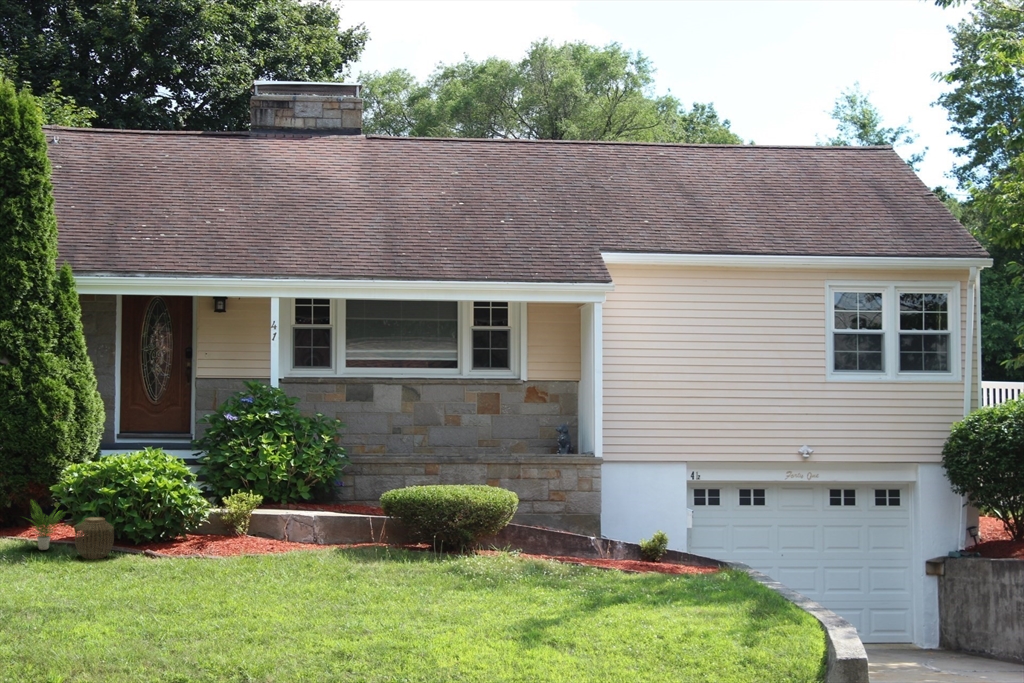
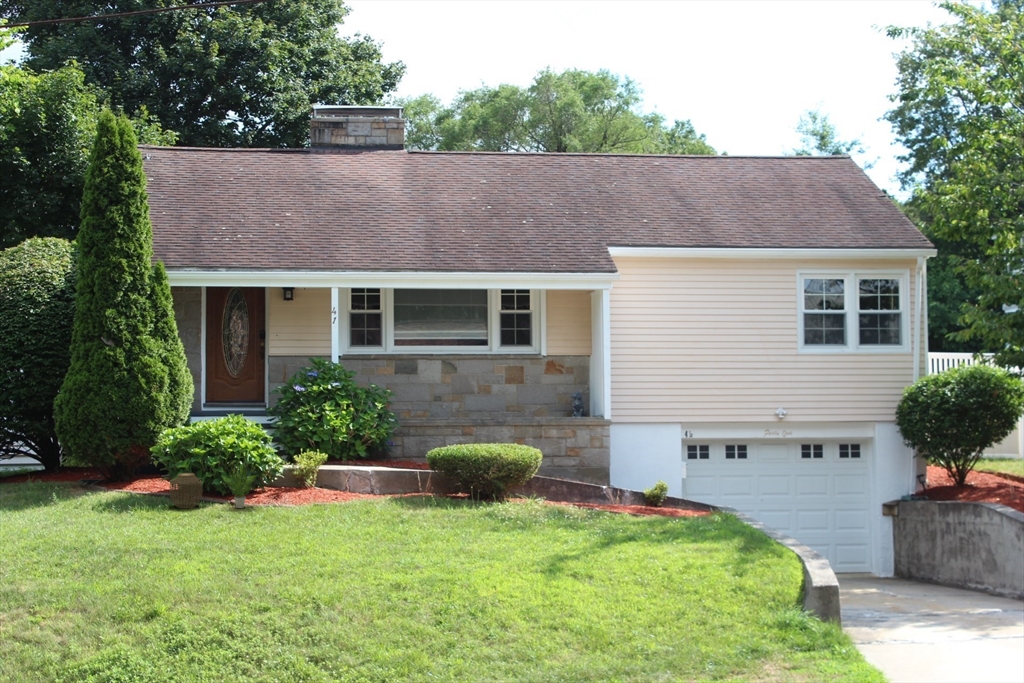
potted plant: present [29,503,61,550] -> present [224,469,254,508]

